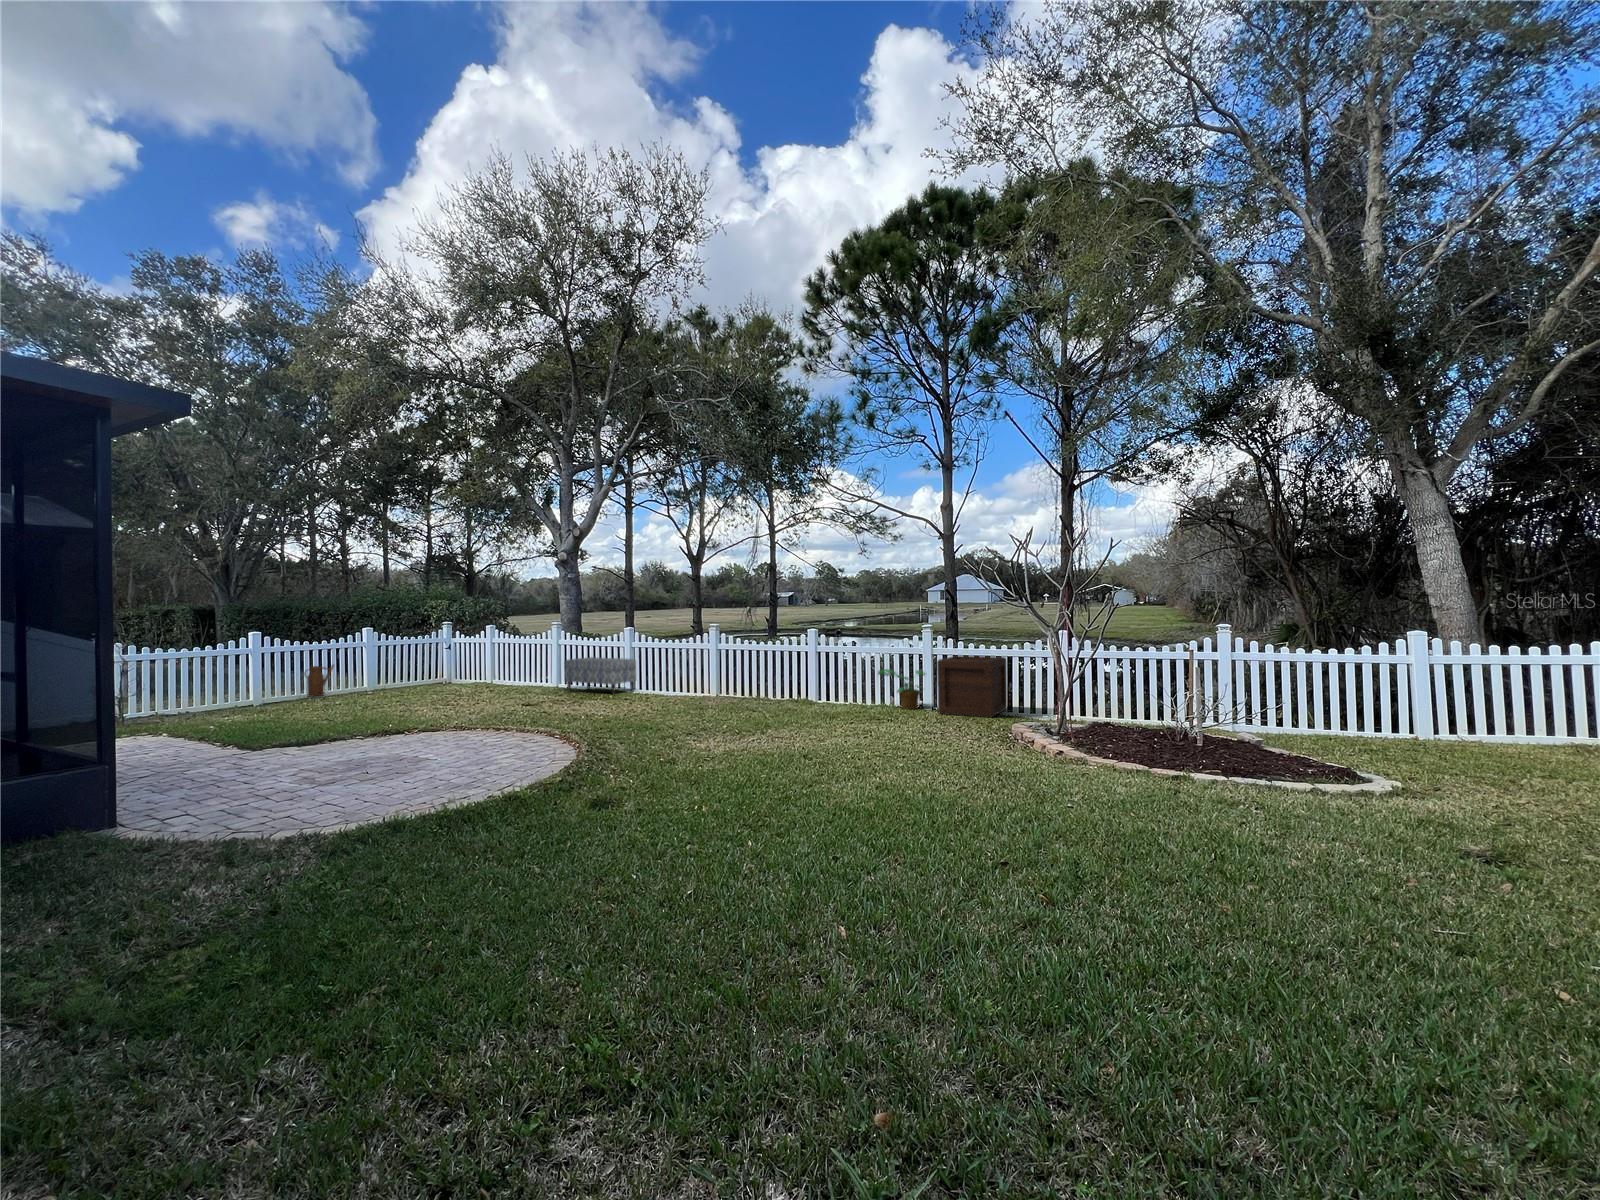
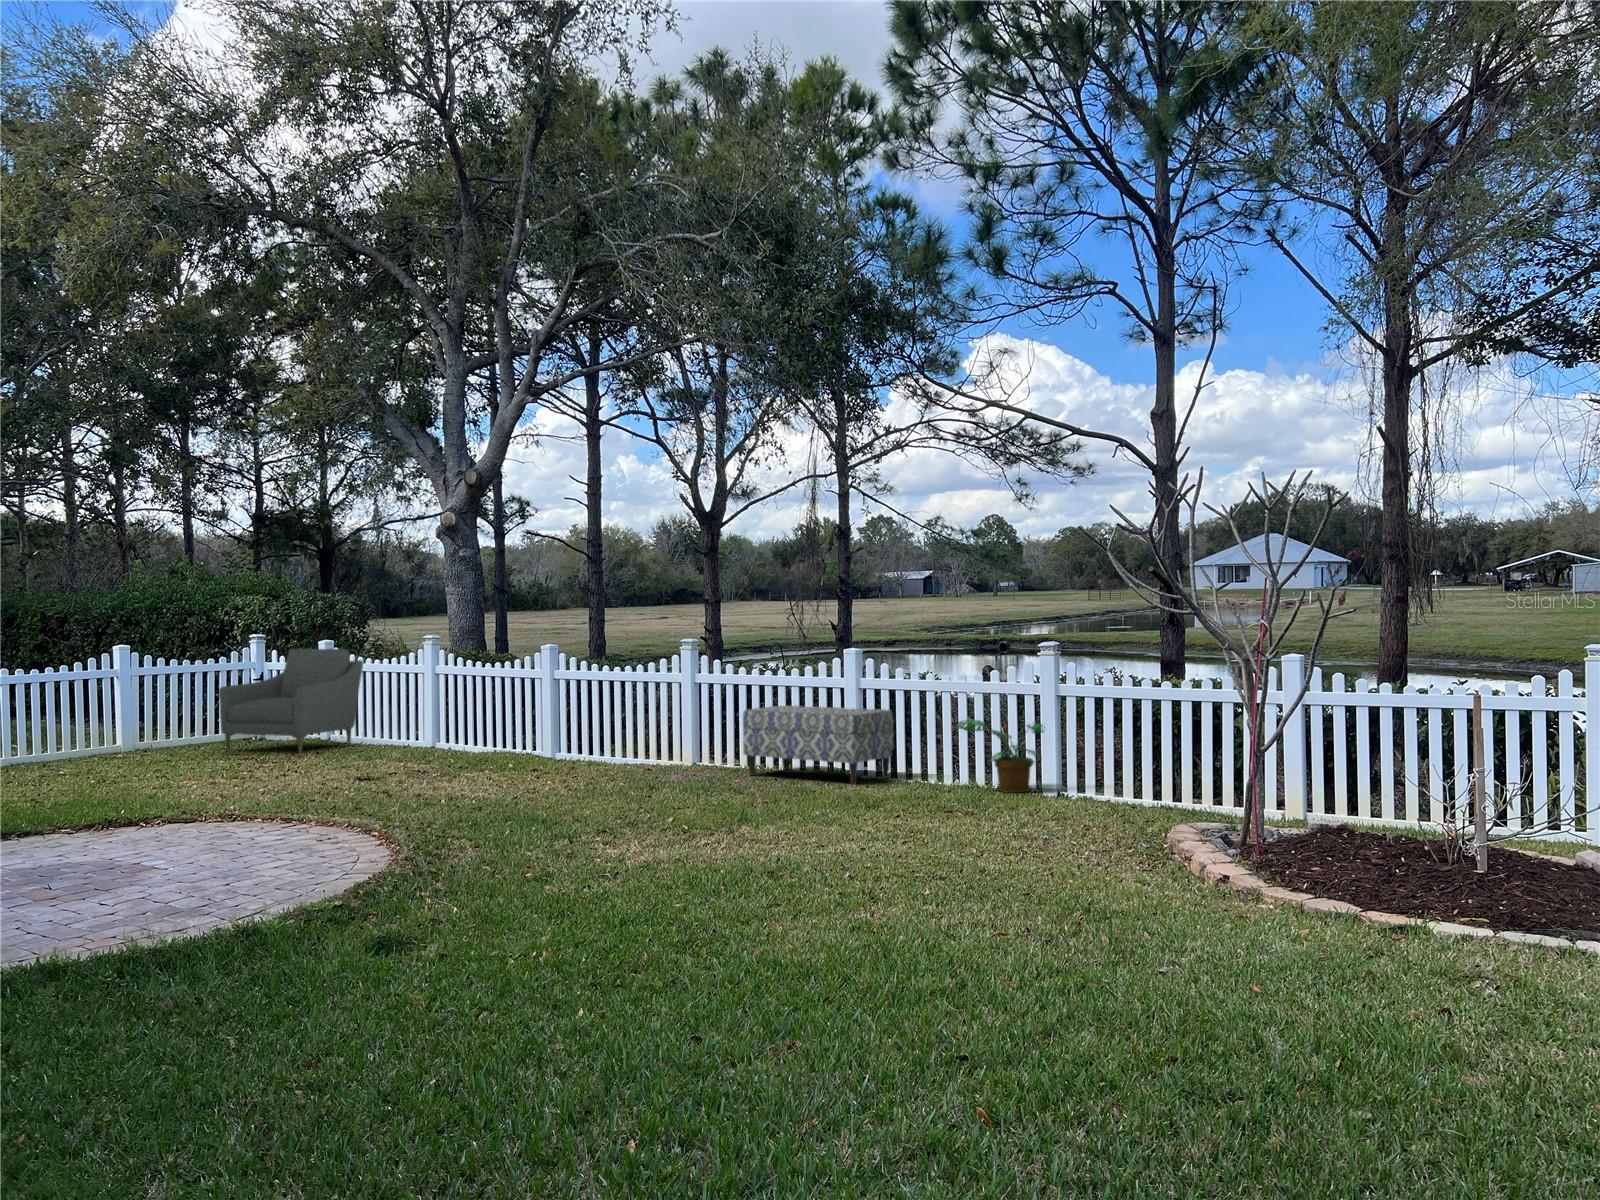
chair: none [428,631,514,692] -> present [219,649,363,754]
wooden crate: present [937,656,1007,718] -> none [1053,696,1190,809]
bench: present [564,657,637,695] -> present [743,705,893,785]
watering can: present [304,665,334,697] -> none [23,703,73,757]

